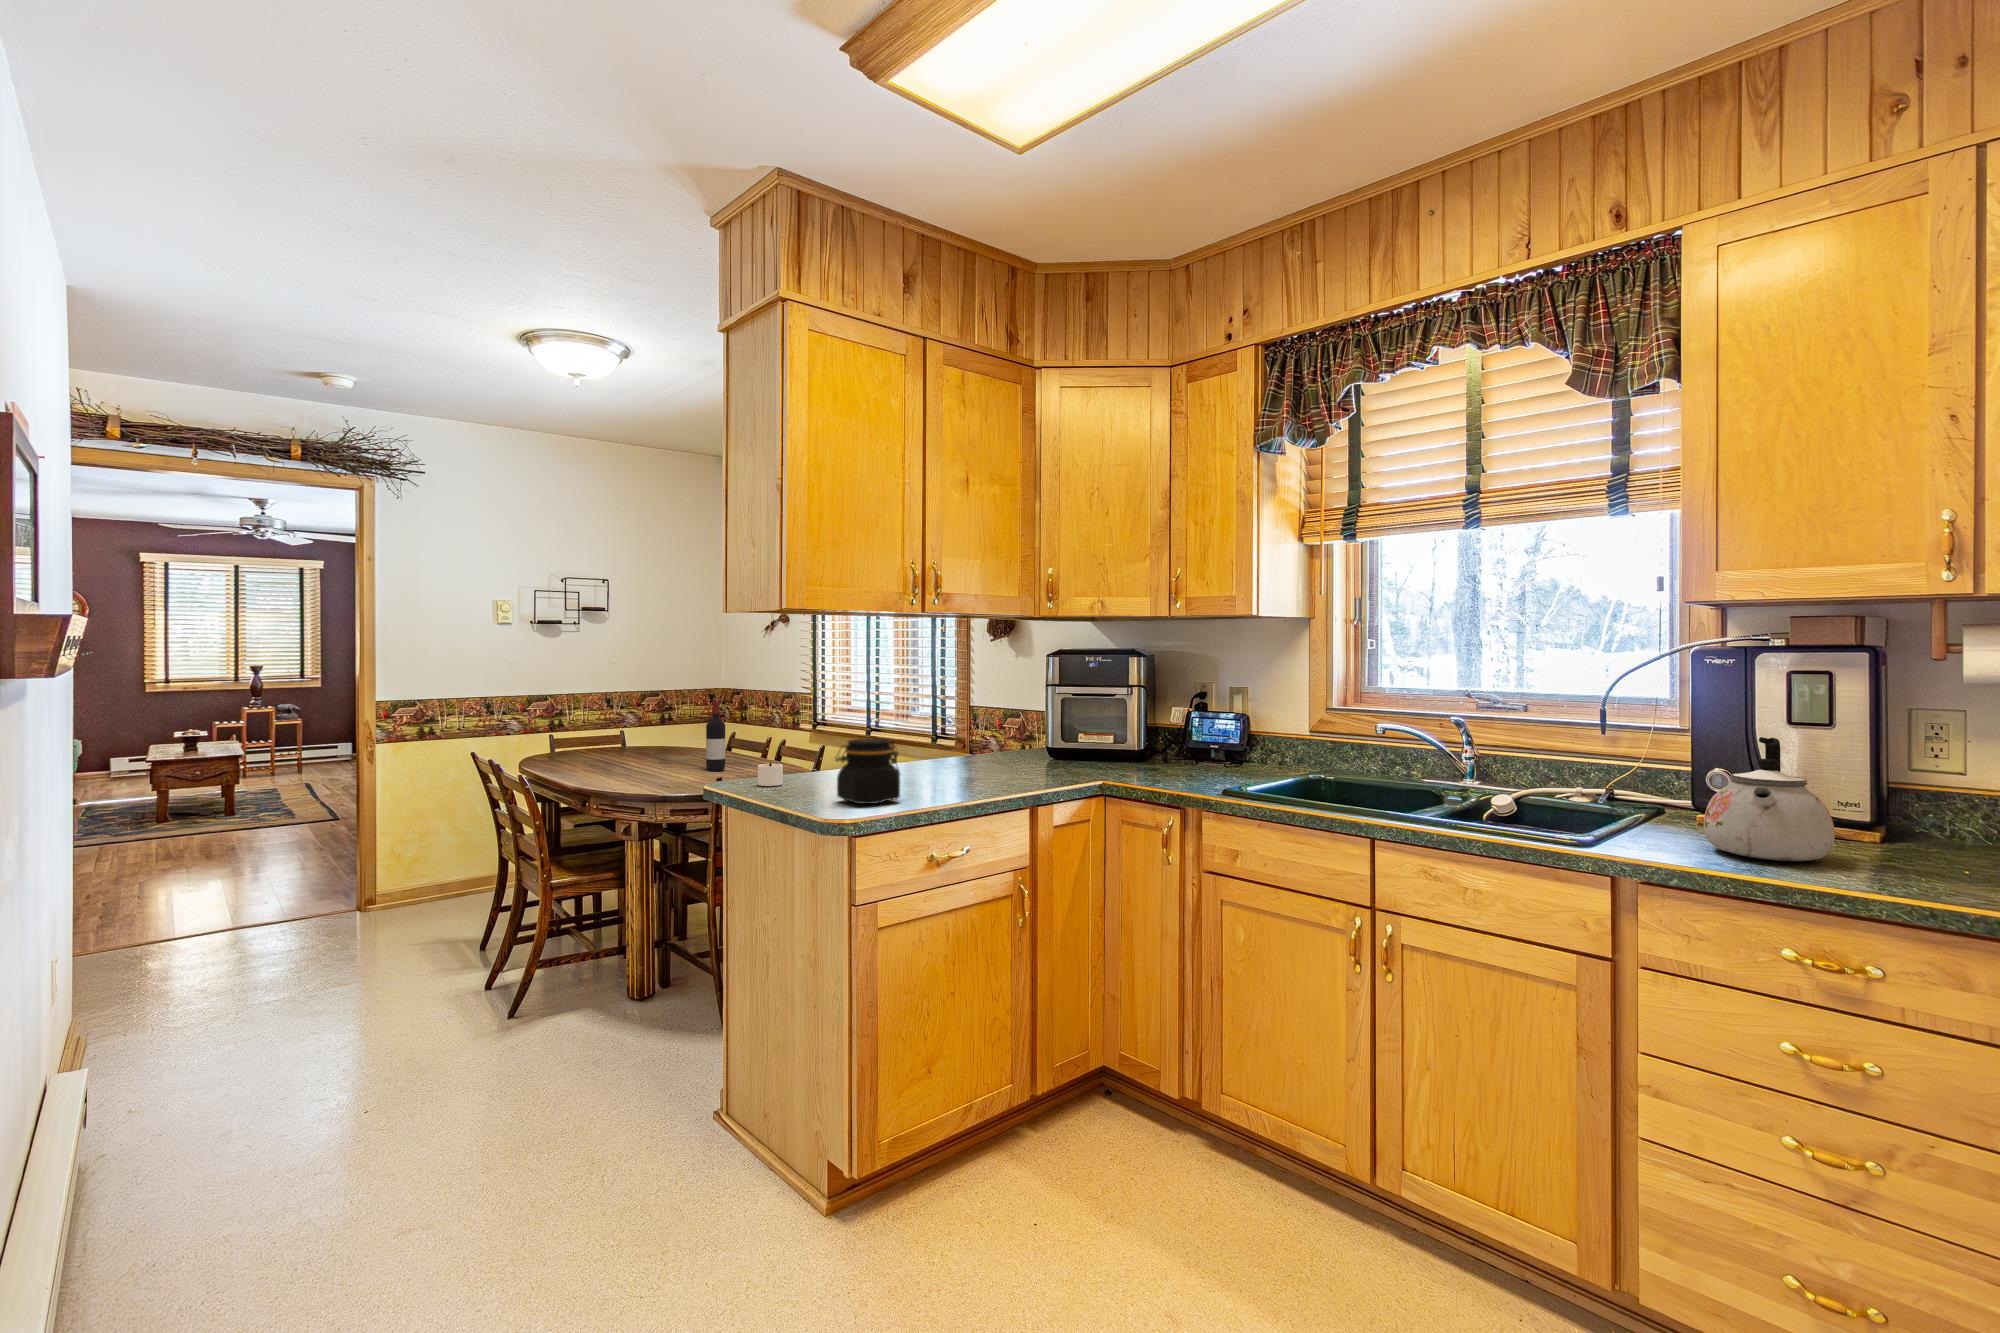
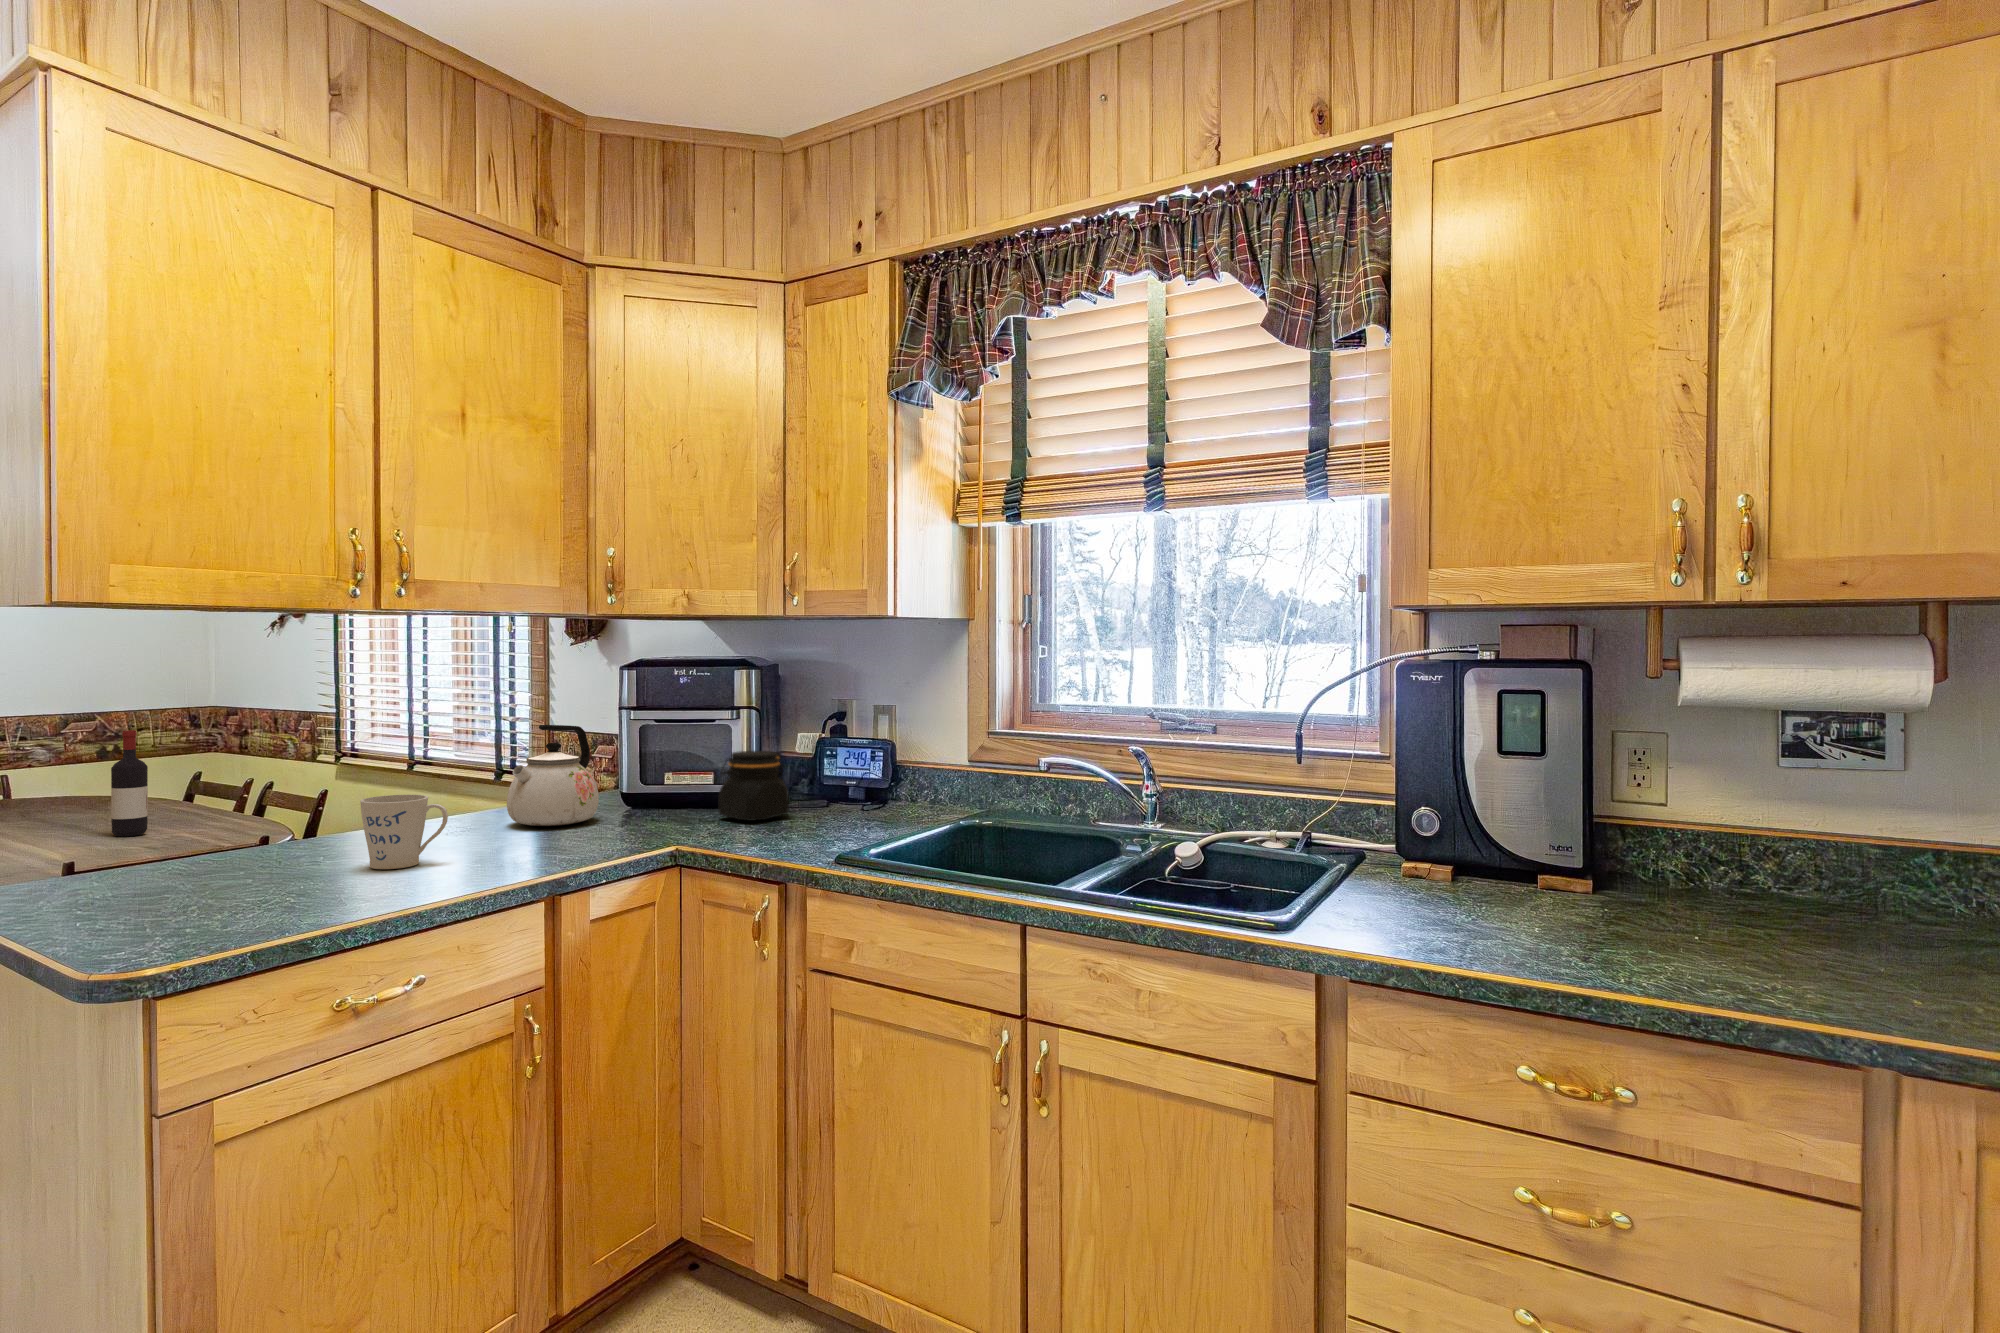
kettle: present [1704,737,1835,861] -> present [507,725,599,826]
mug: none [910,738,960,785] -> present [360,795,448,869]
jar: present [836,739,900,804] -> present [719,751,788,821]
candle: present [758,762,783,786] -> none [71,846,150,886]

